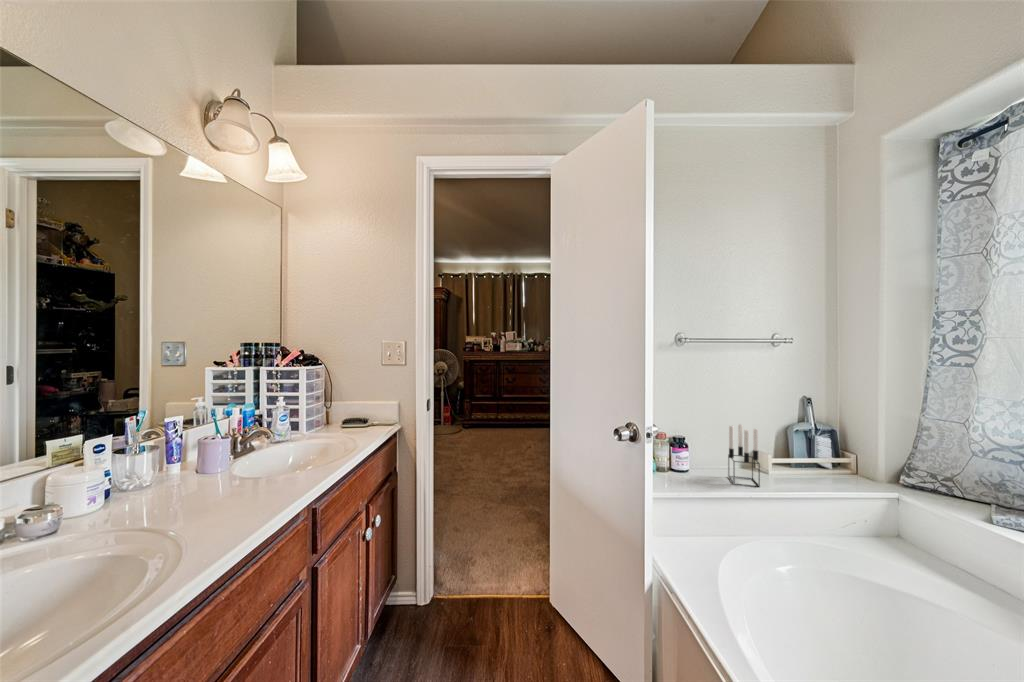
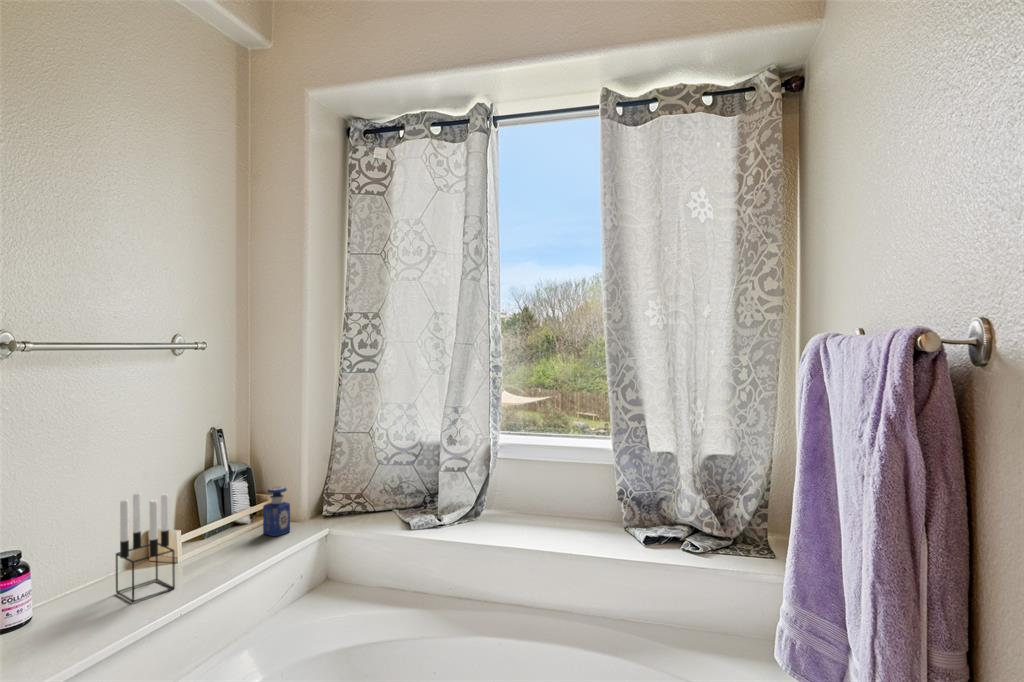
perfume bottle: none [841,448,867,486] -> present [263,487,290,536]

